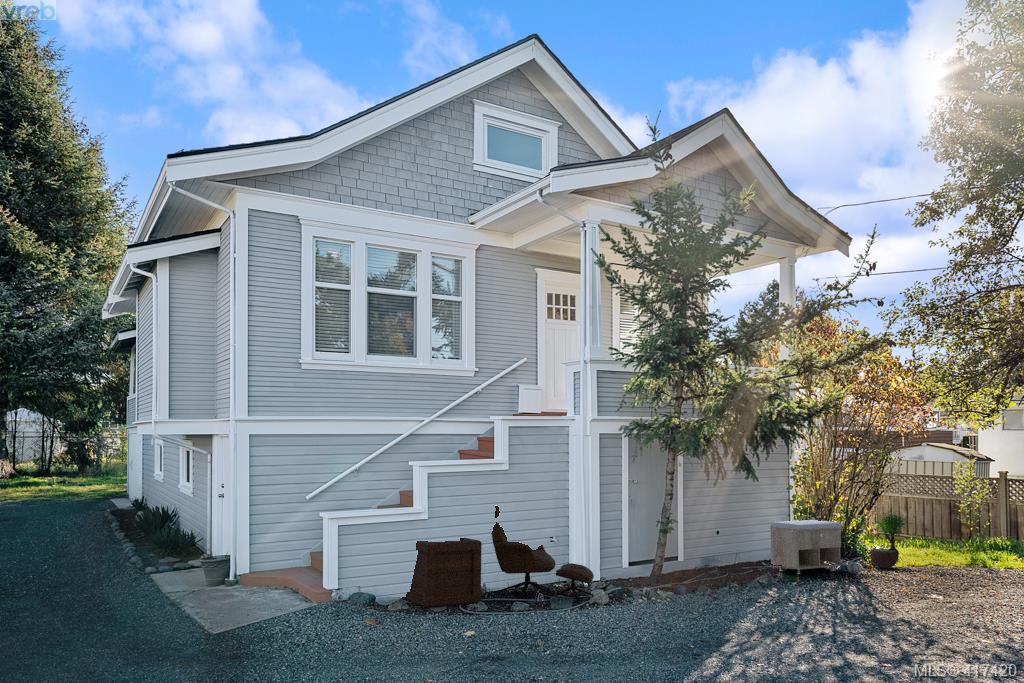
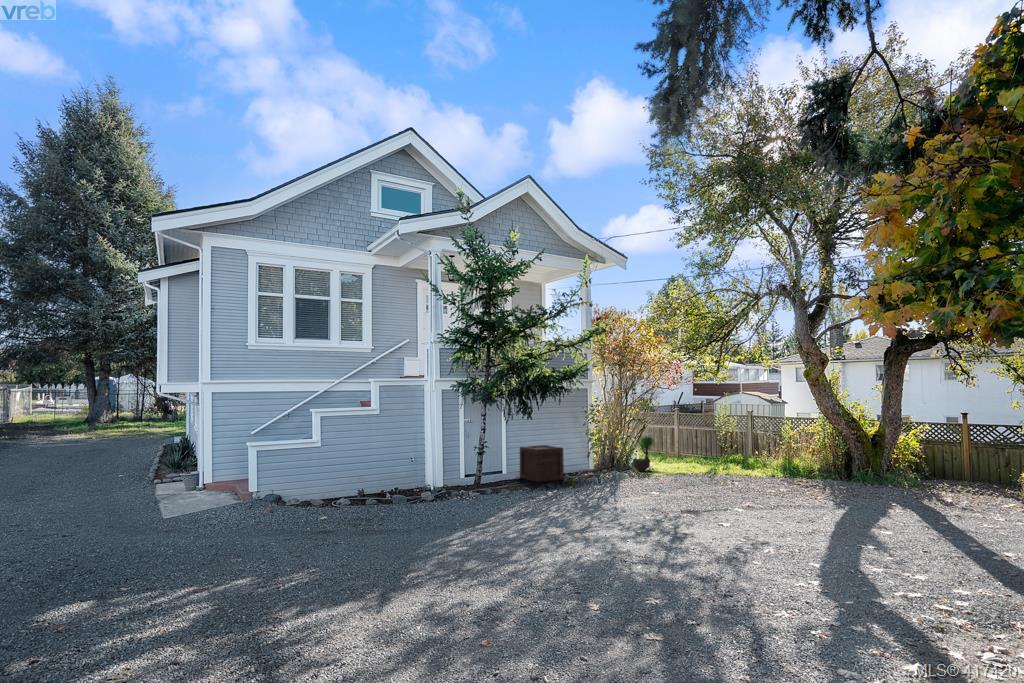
lounge chair: present [492,506,594,599] -> none [363,432,432,496]
storage bench: present [770,520,842,574] -> none [566,441,612,476]
wooden crate: present [401,538,482,608] -> present [520,445,564,482]

